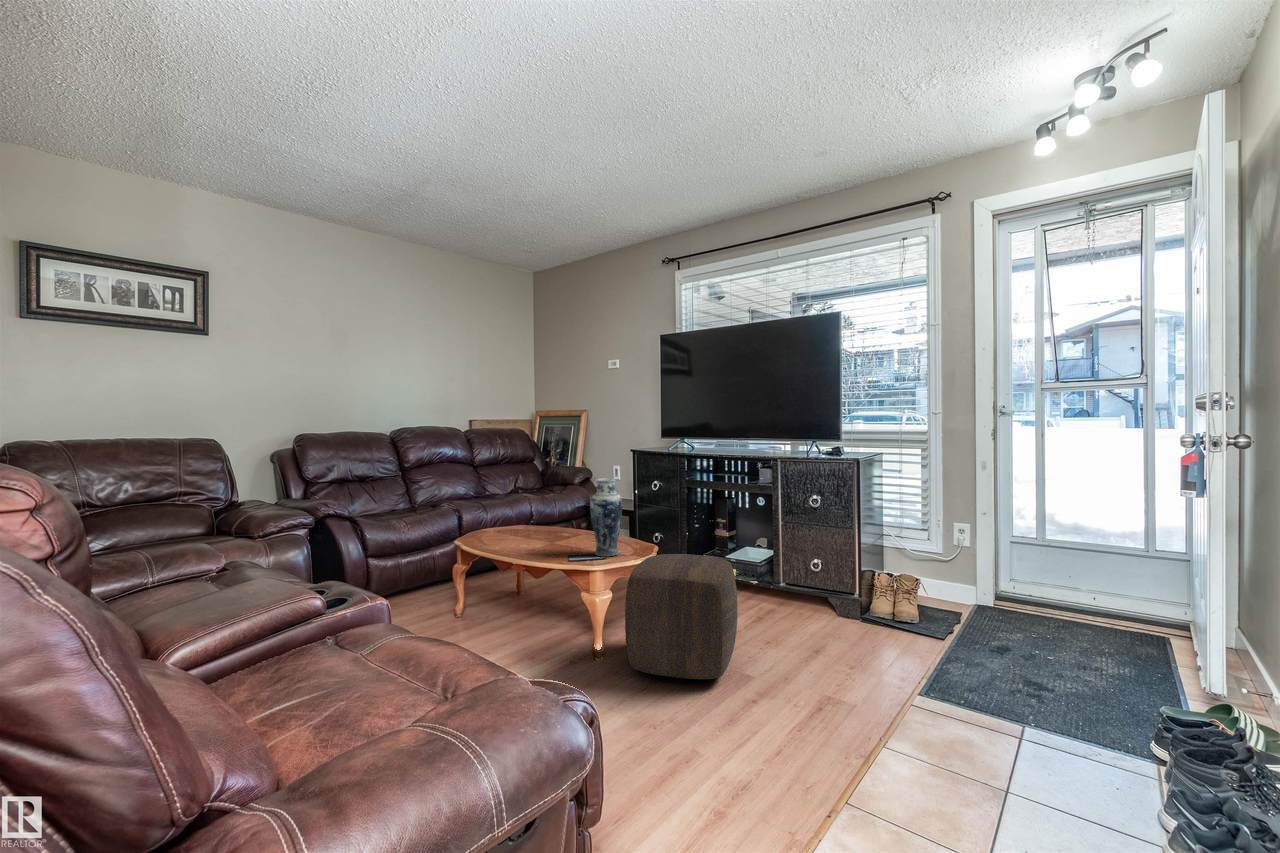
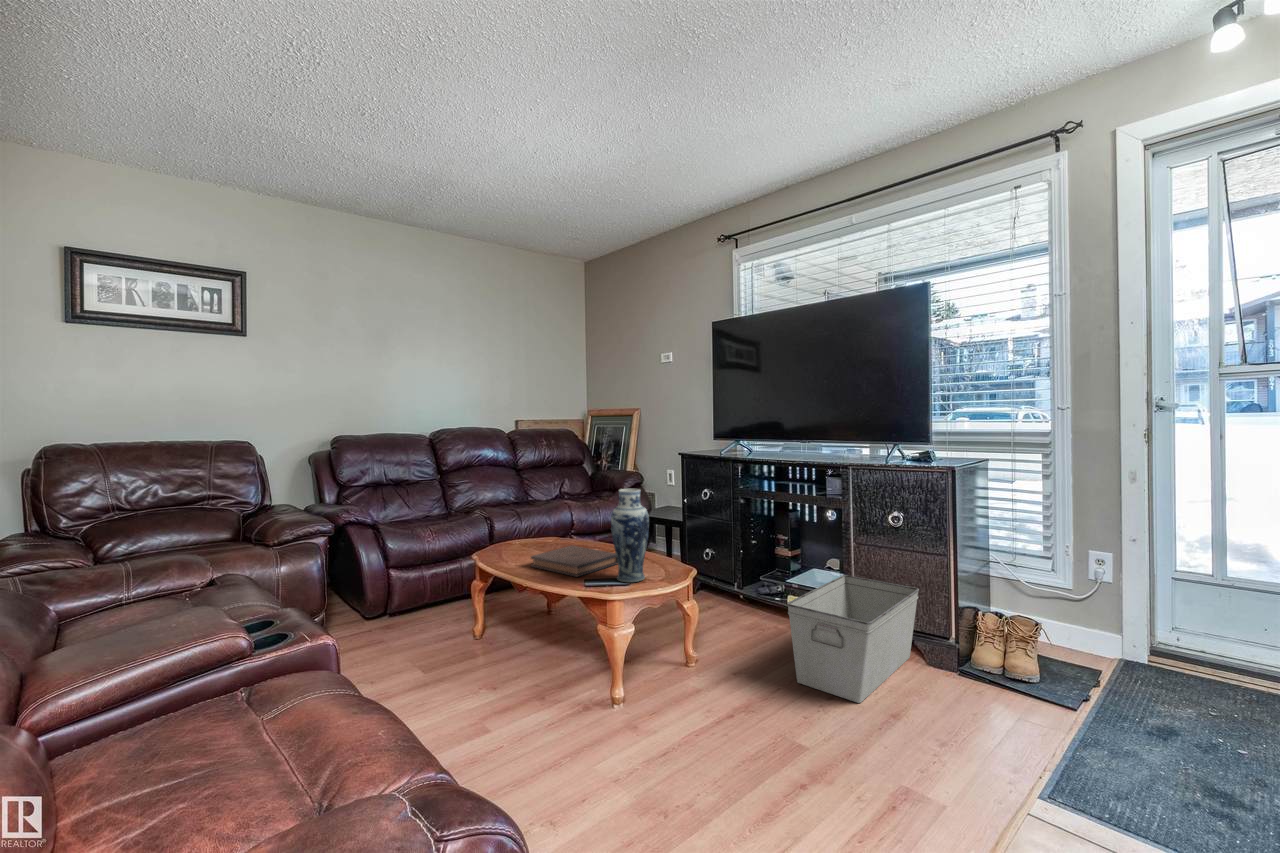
book: none [515,530,592,554] -> present [531,546,618,577]
storage bin: none [733,549,832,644] -> present [787,575,919,703]
ottoman: present [625,554,738,679] -> none [641,583,786,751]

